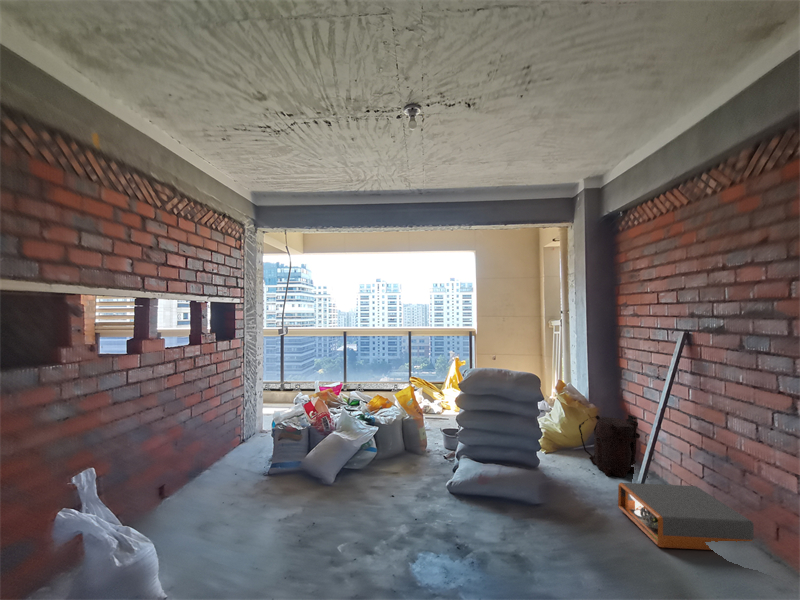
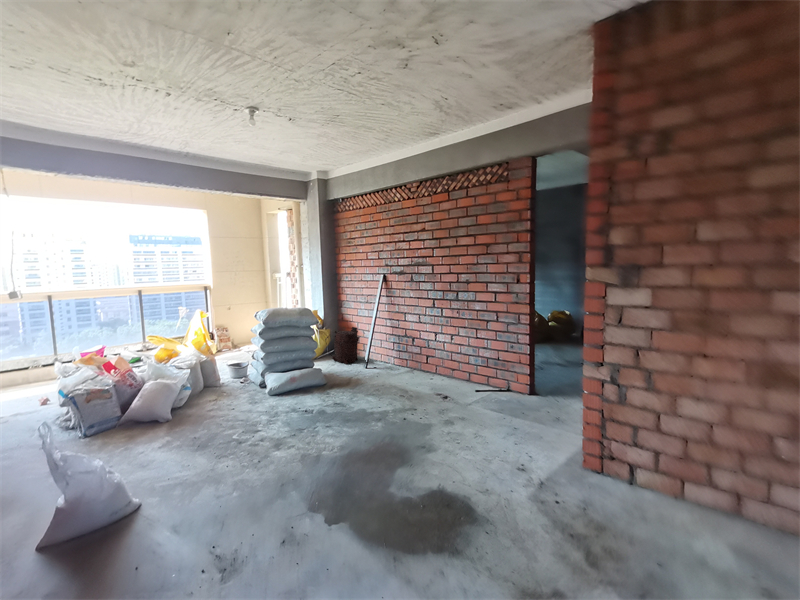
storage box: present [618,483,754,550] -> none [363,354,419,382]

